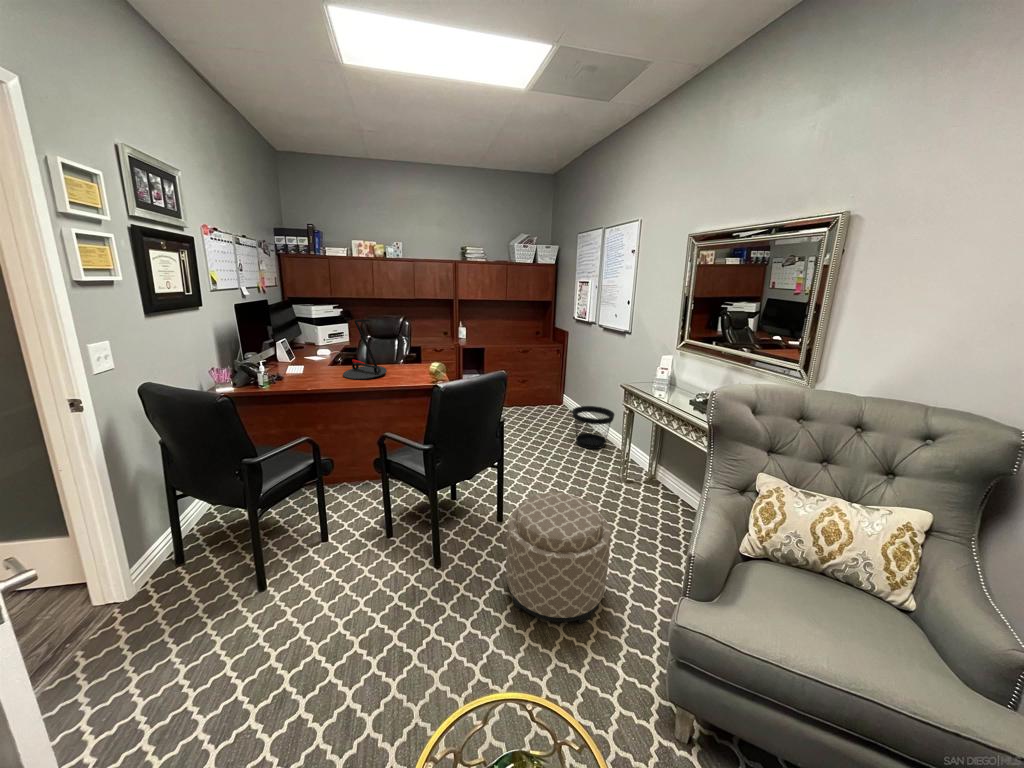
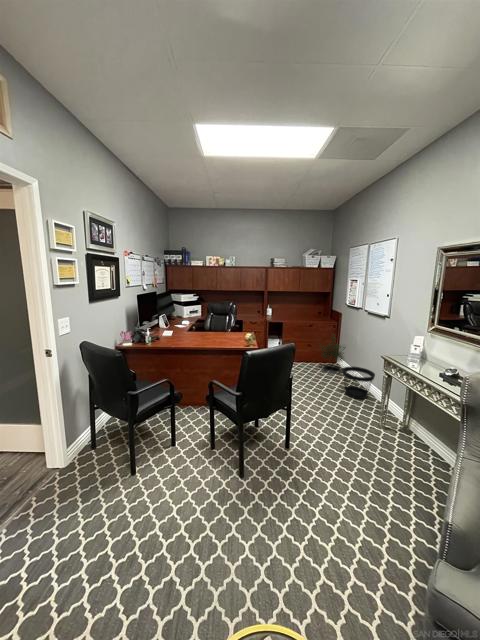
desk lamp: present [343,320,387,379] -> none [193,305,219,342]
potted tree: none [538,359,577,419] -> present [321,335,346,373]
ottoman: present [506,493,611,624] -> none [289,436,373,549]

